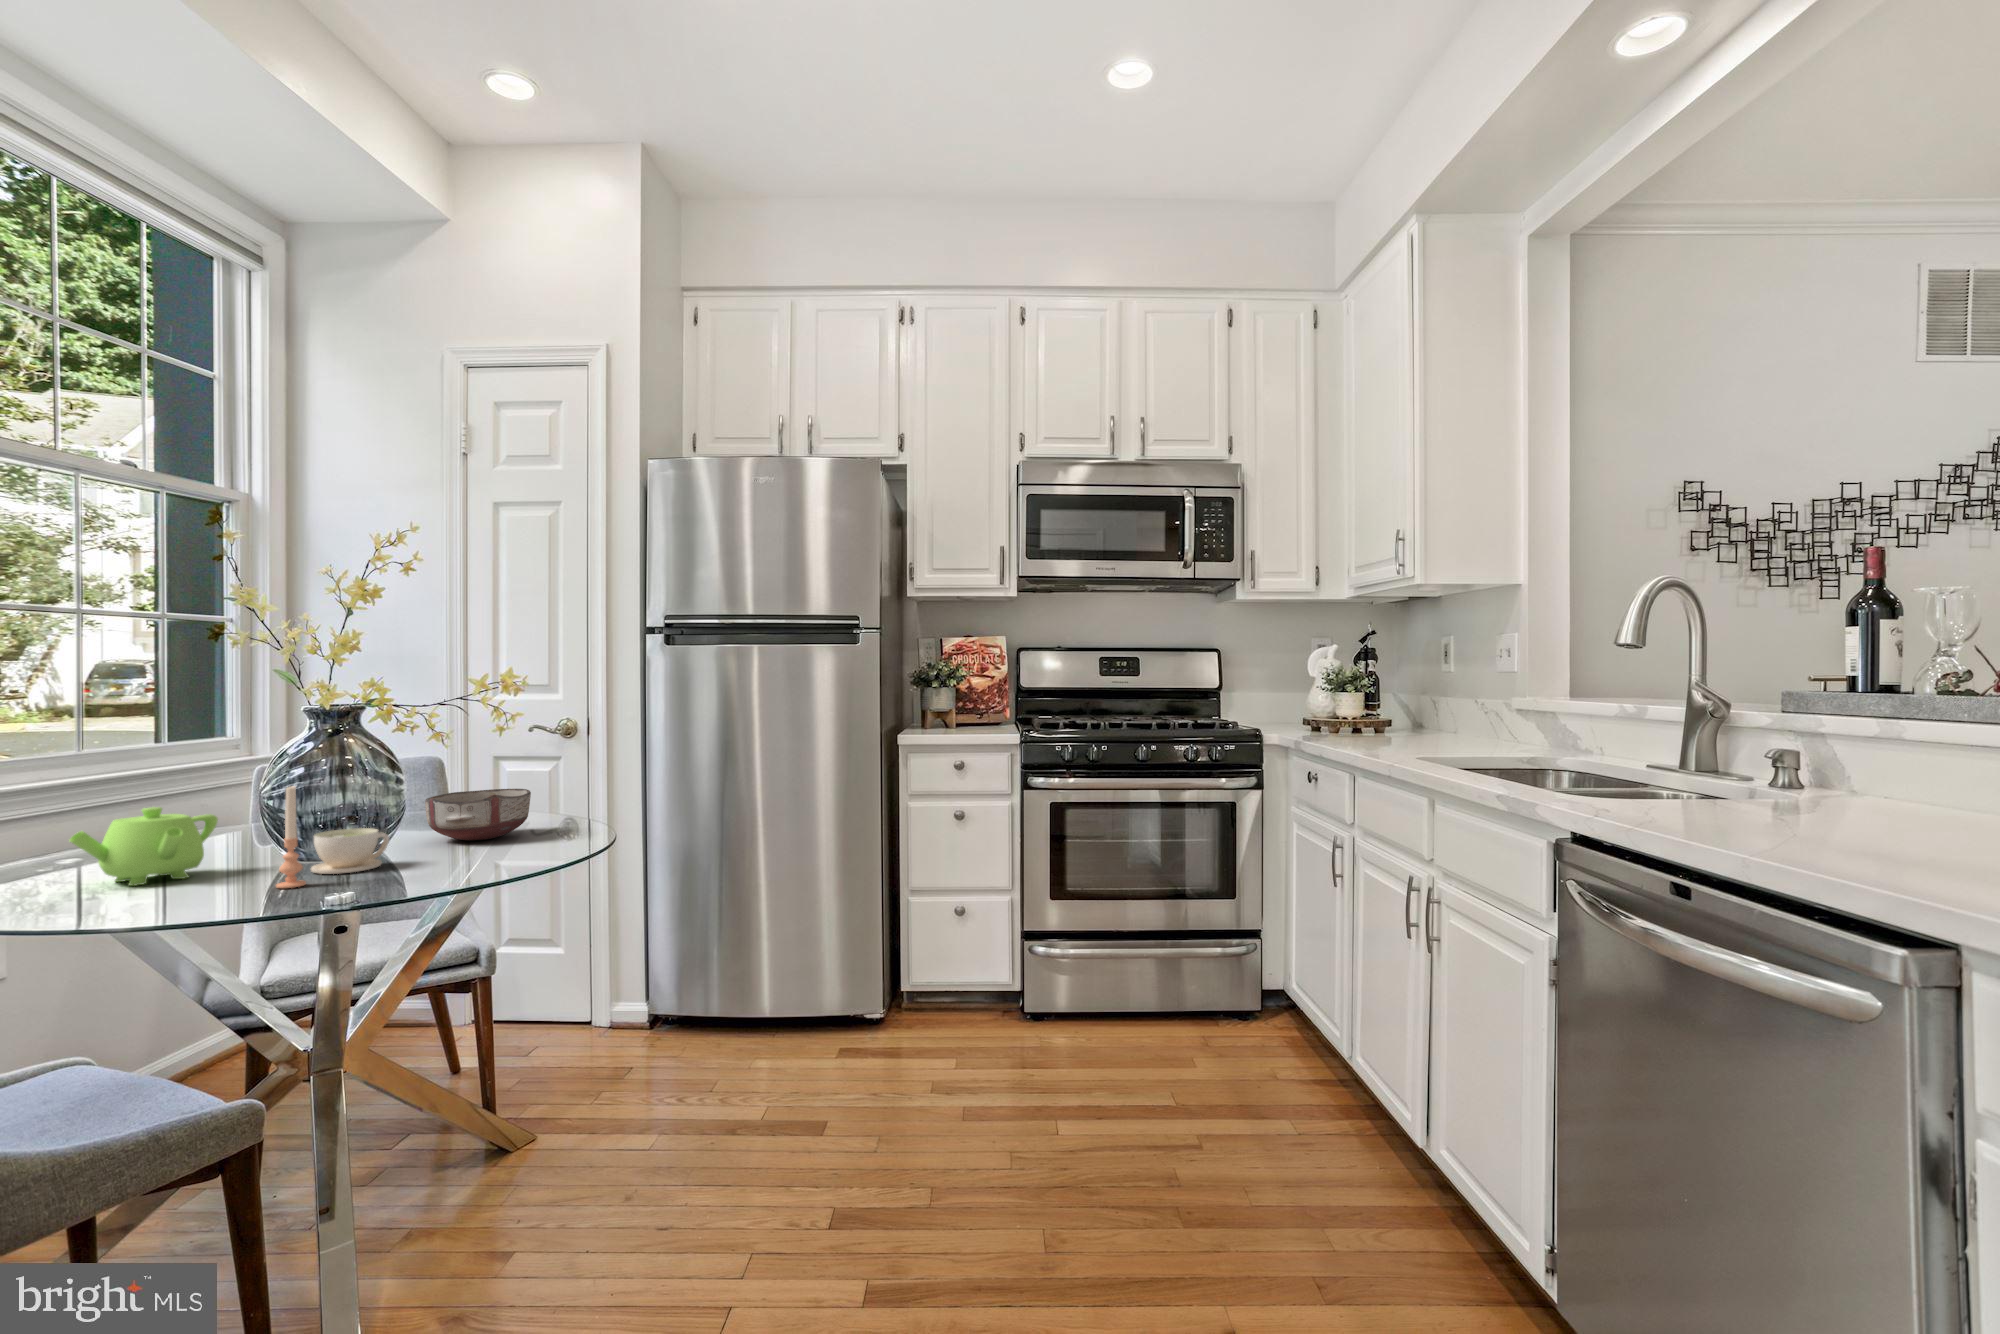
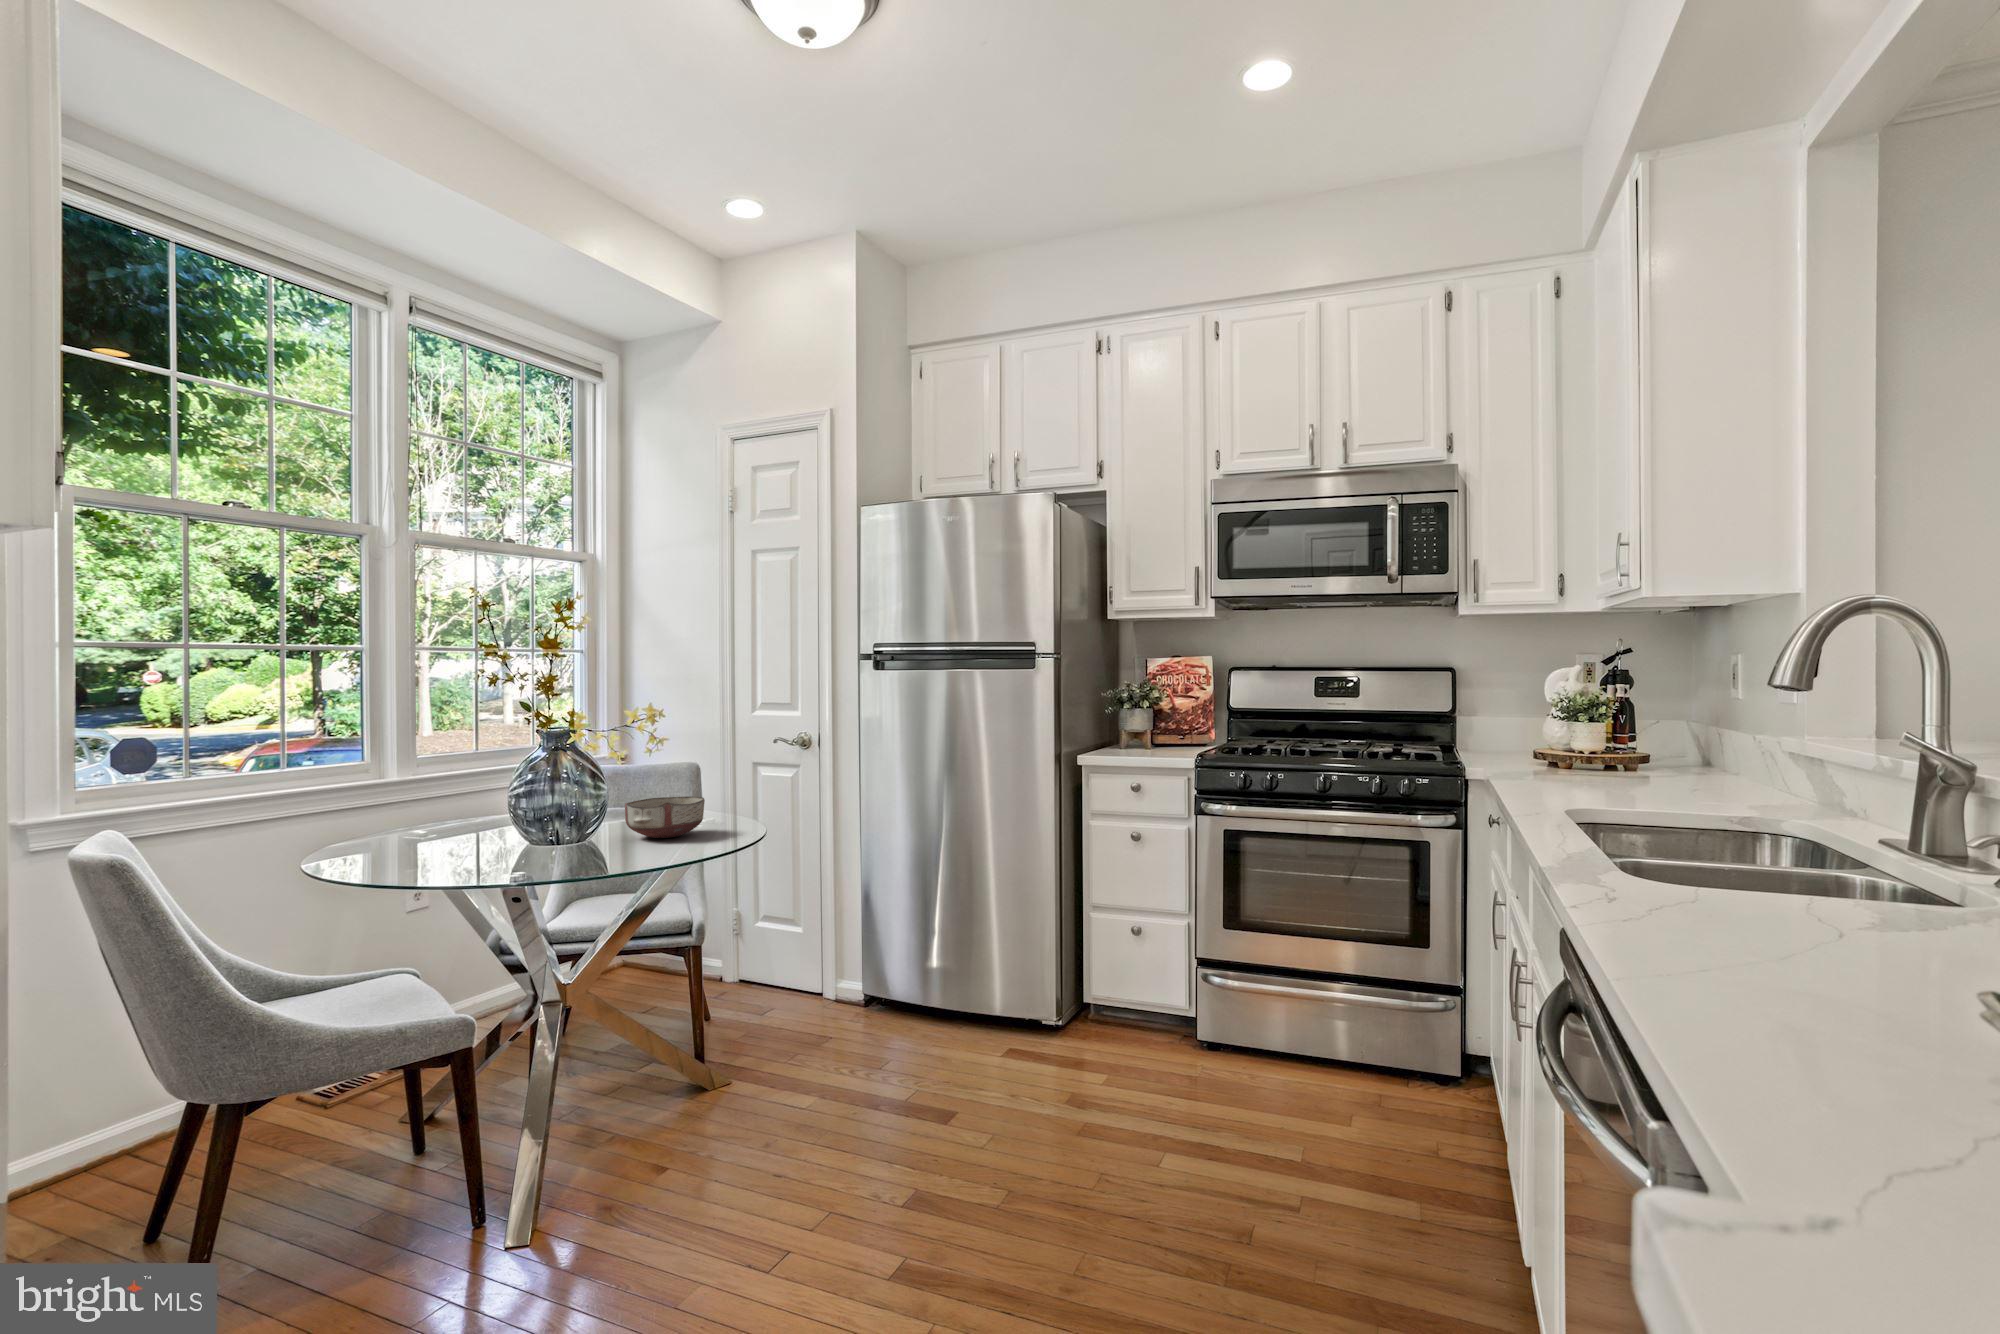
candle: present [276,786,306,888] -> none [485,792,506,869]
teapot: present [69,807,218,886] -> none [376,803,474,859]
coffee cup: present [311,828,389,874] -> none [522,825,578,860]

